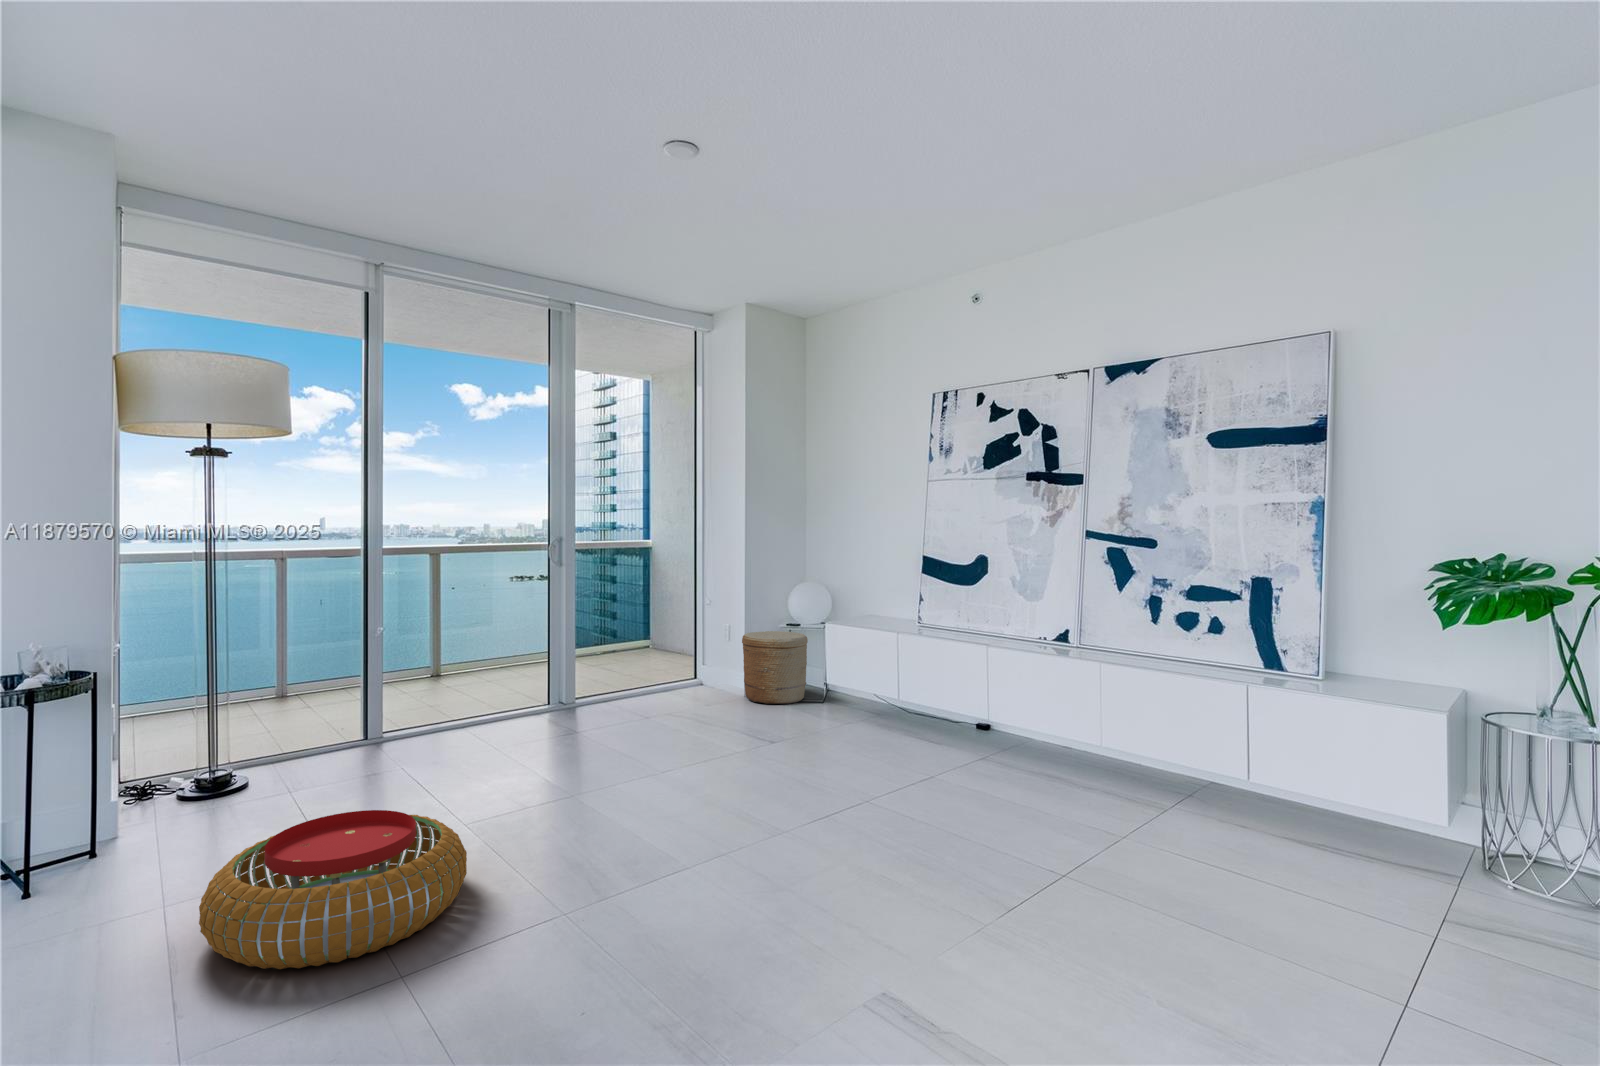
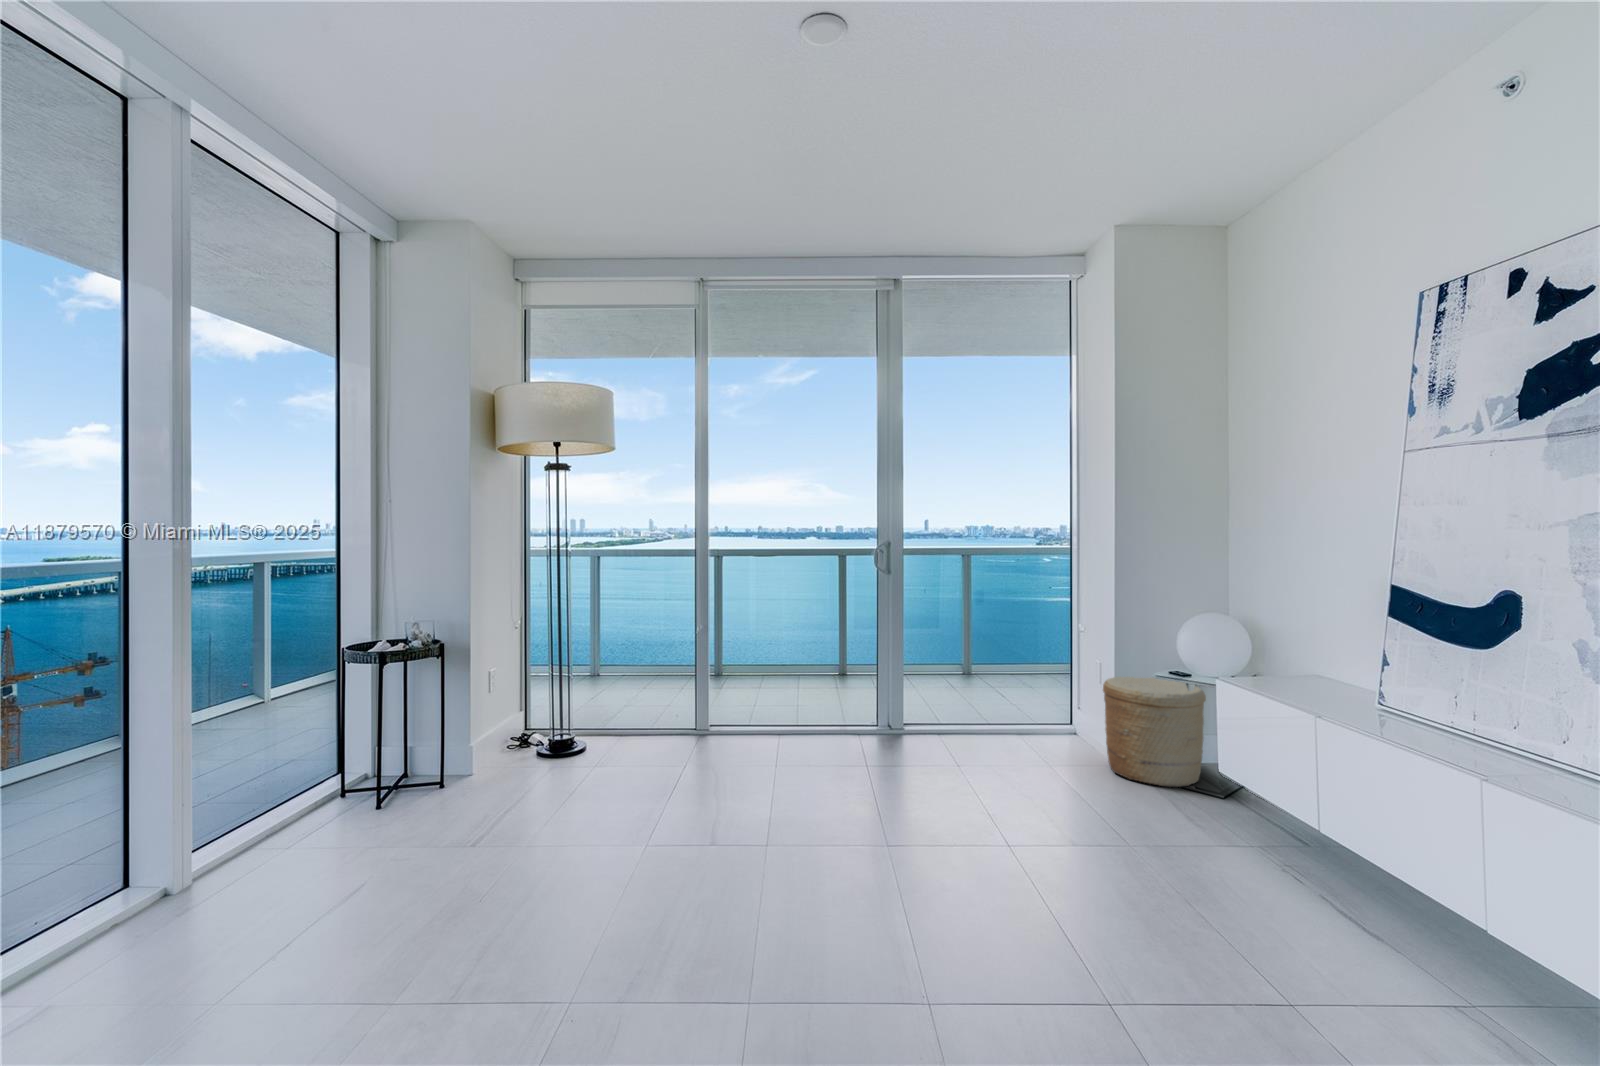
pouf: present [199,810,467,969] -> none [296,807,549,968]

